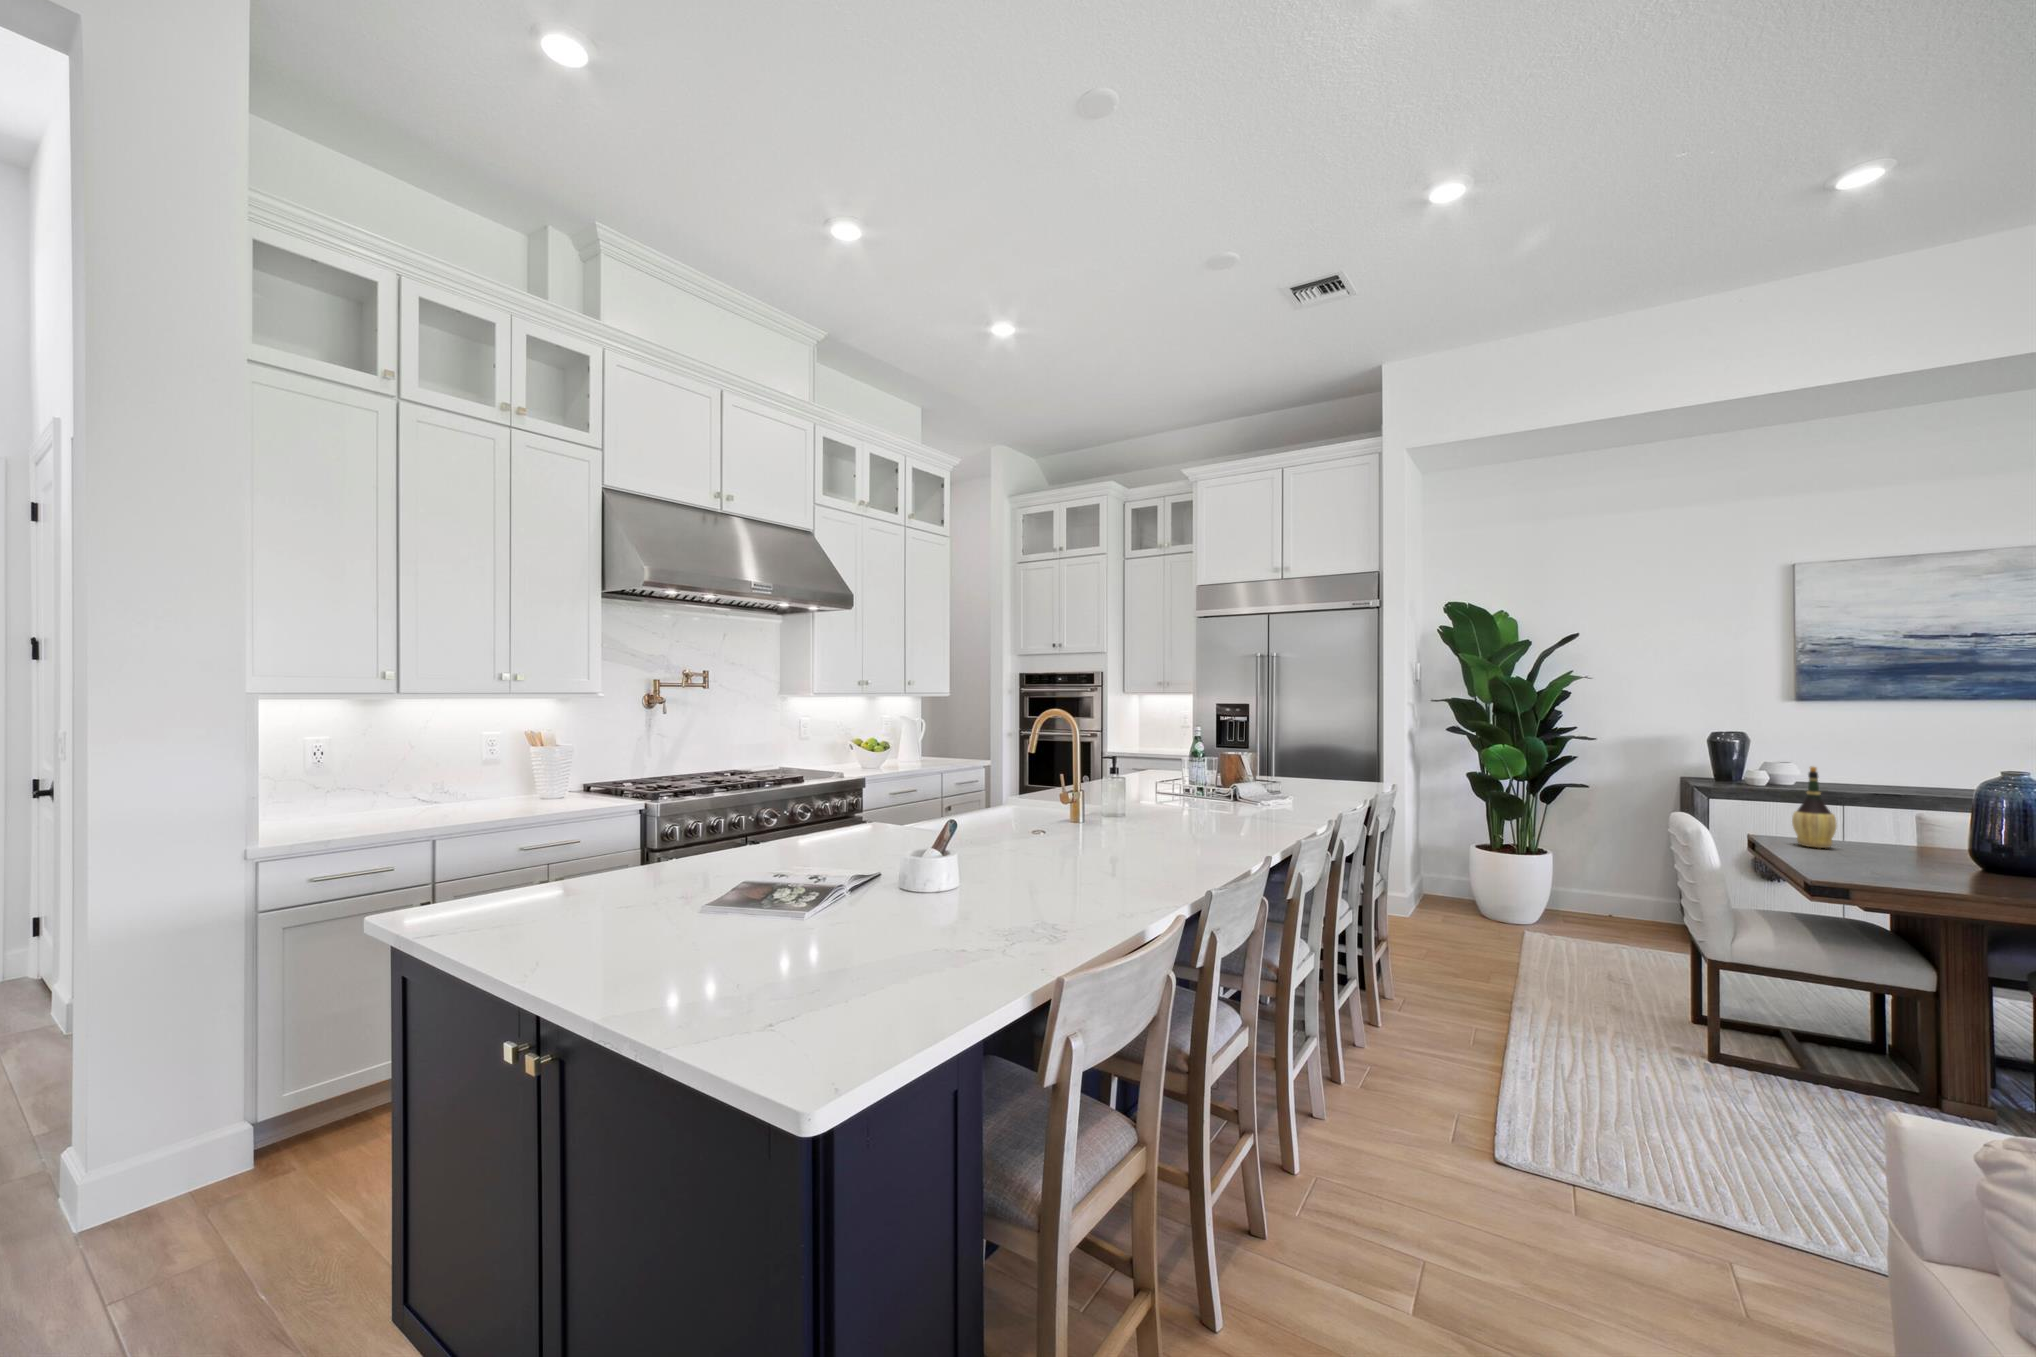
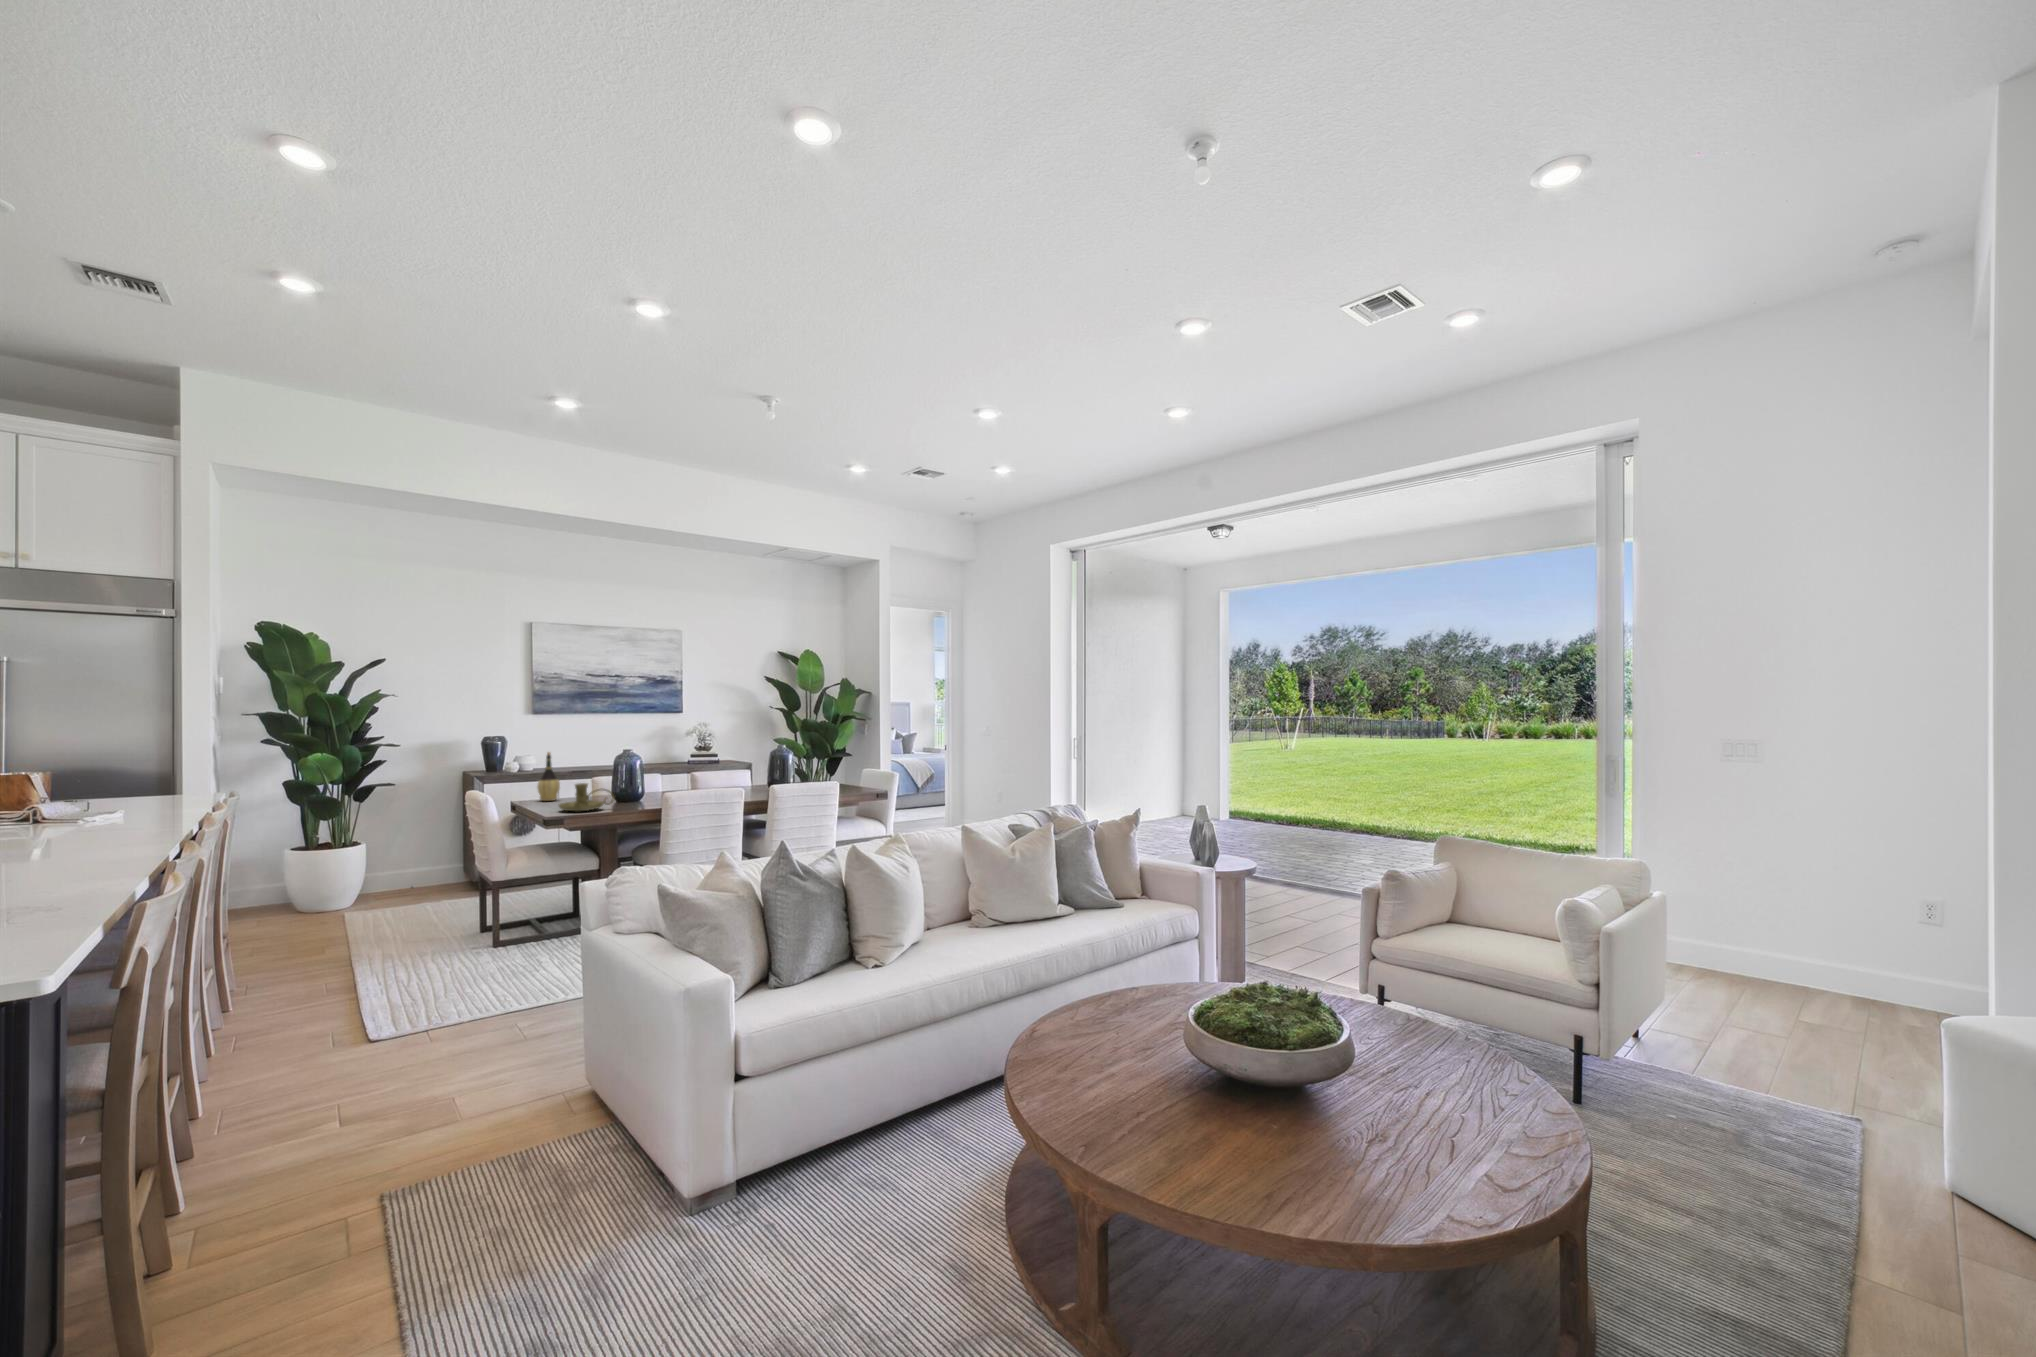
candle holder: none [1831,829,1963,882] -> present [559,783,614,812]

